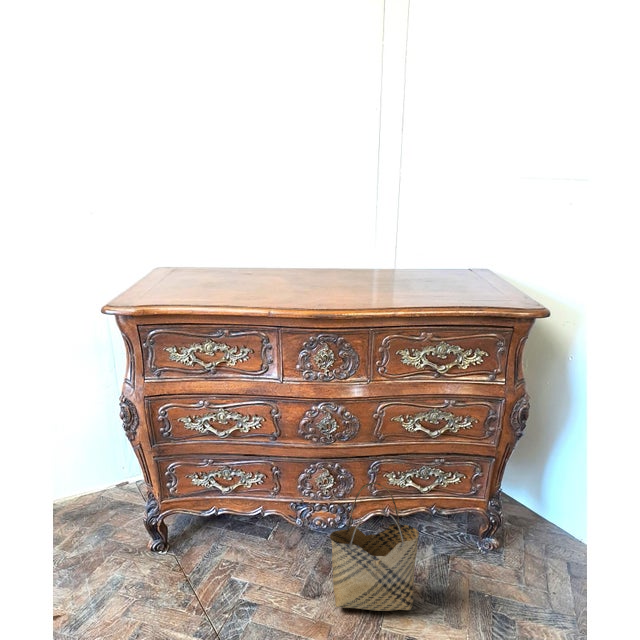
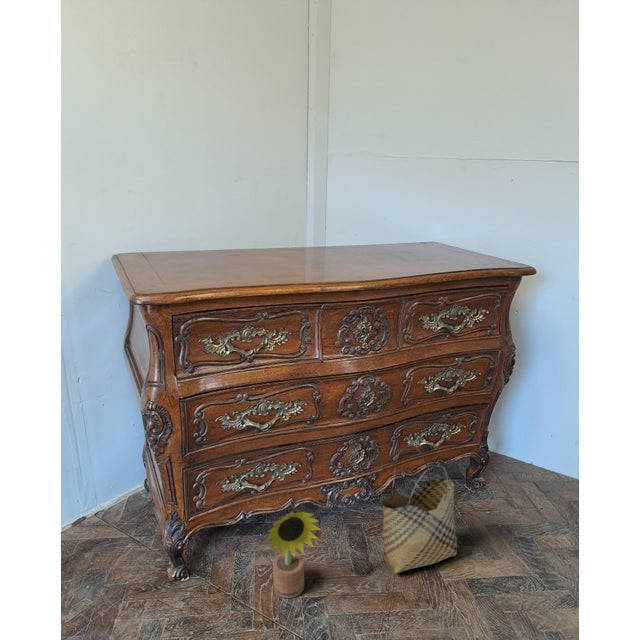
decorative plant: none [201,519,254,597] -> present [266,512,320,598]

